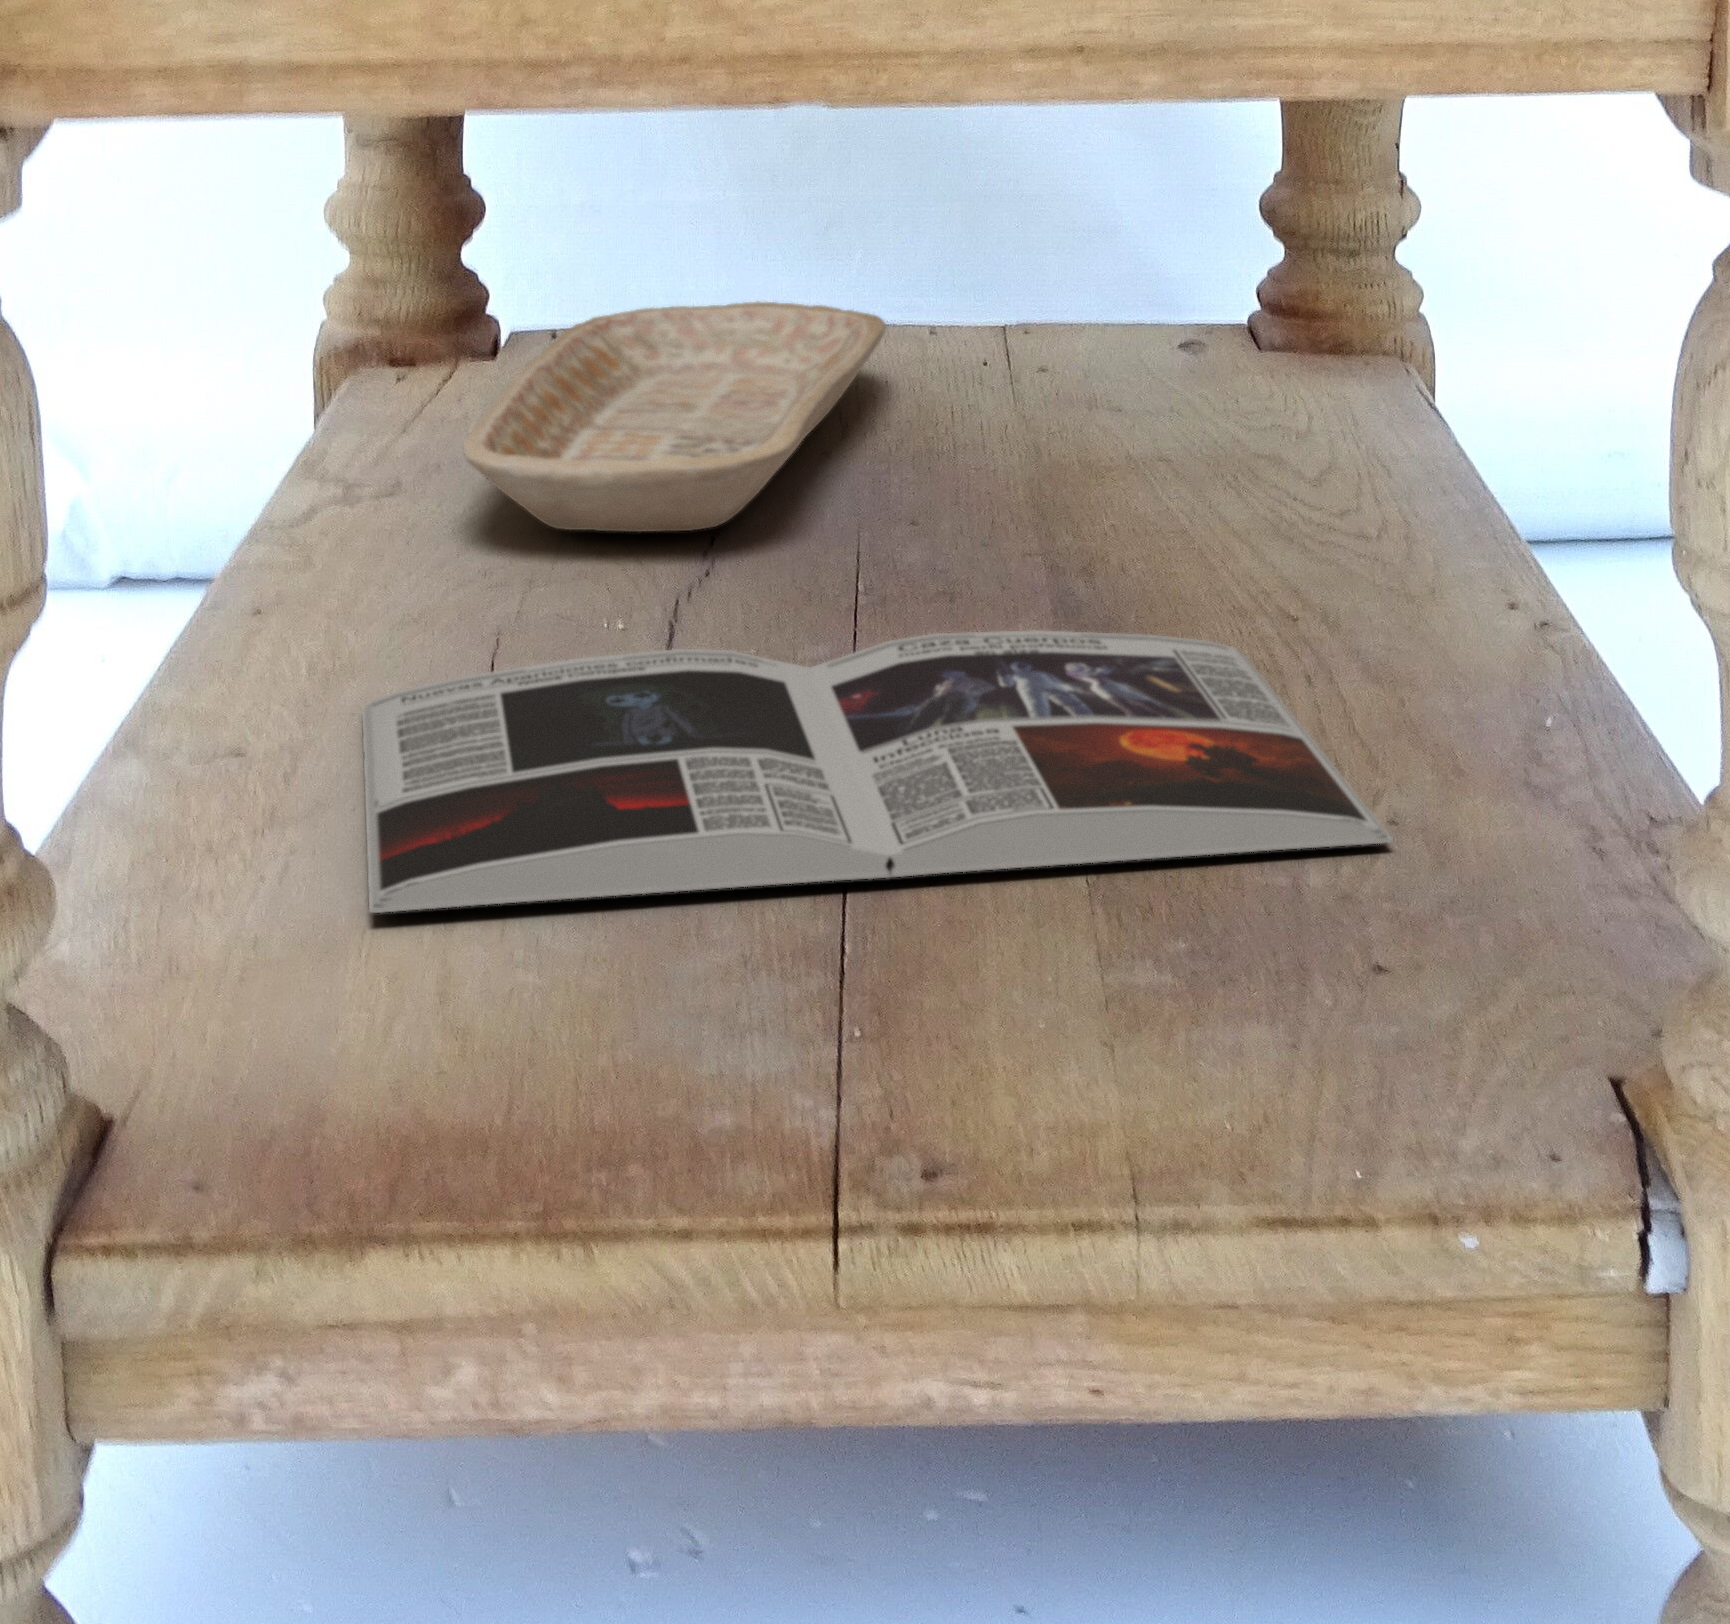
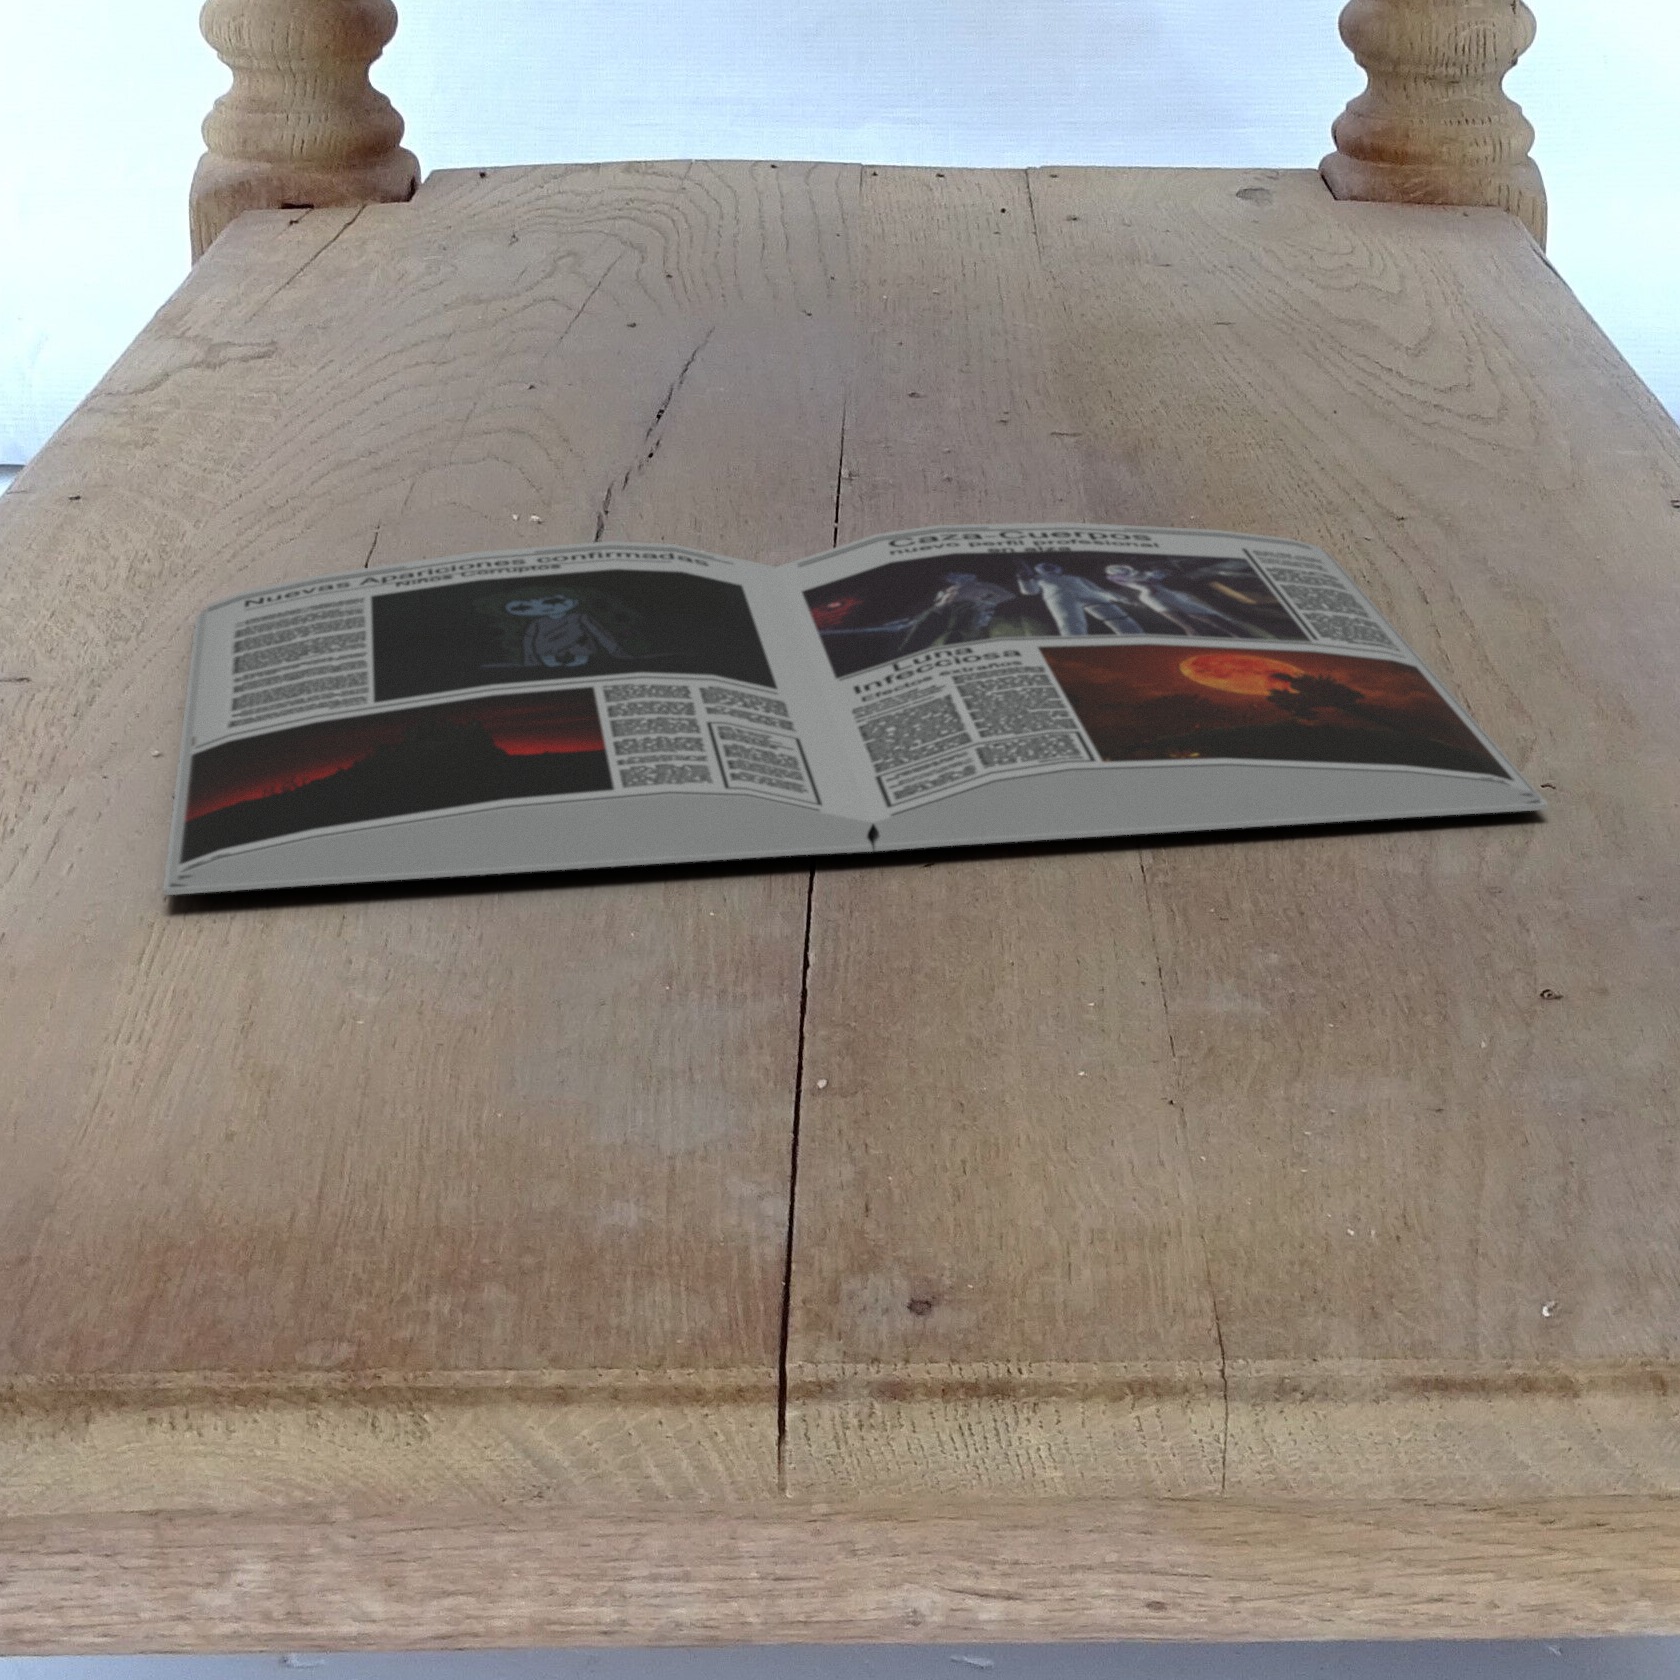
tray: present [463,302,886,532] -> none [349,126,881,396]

